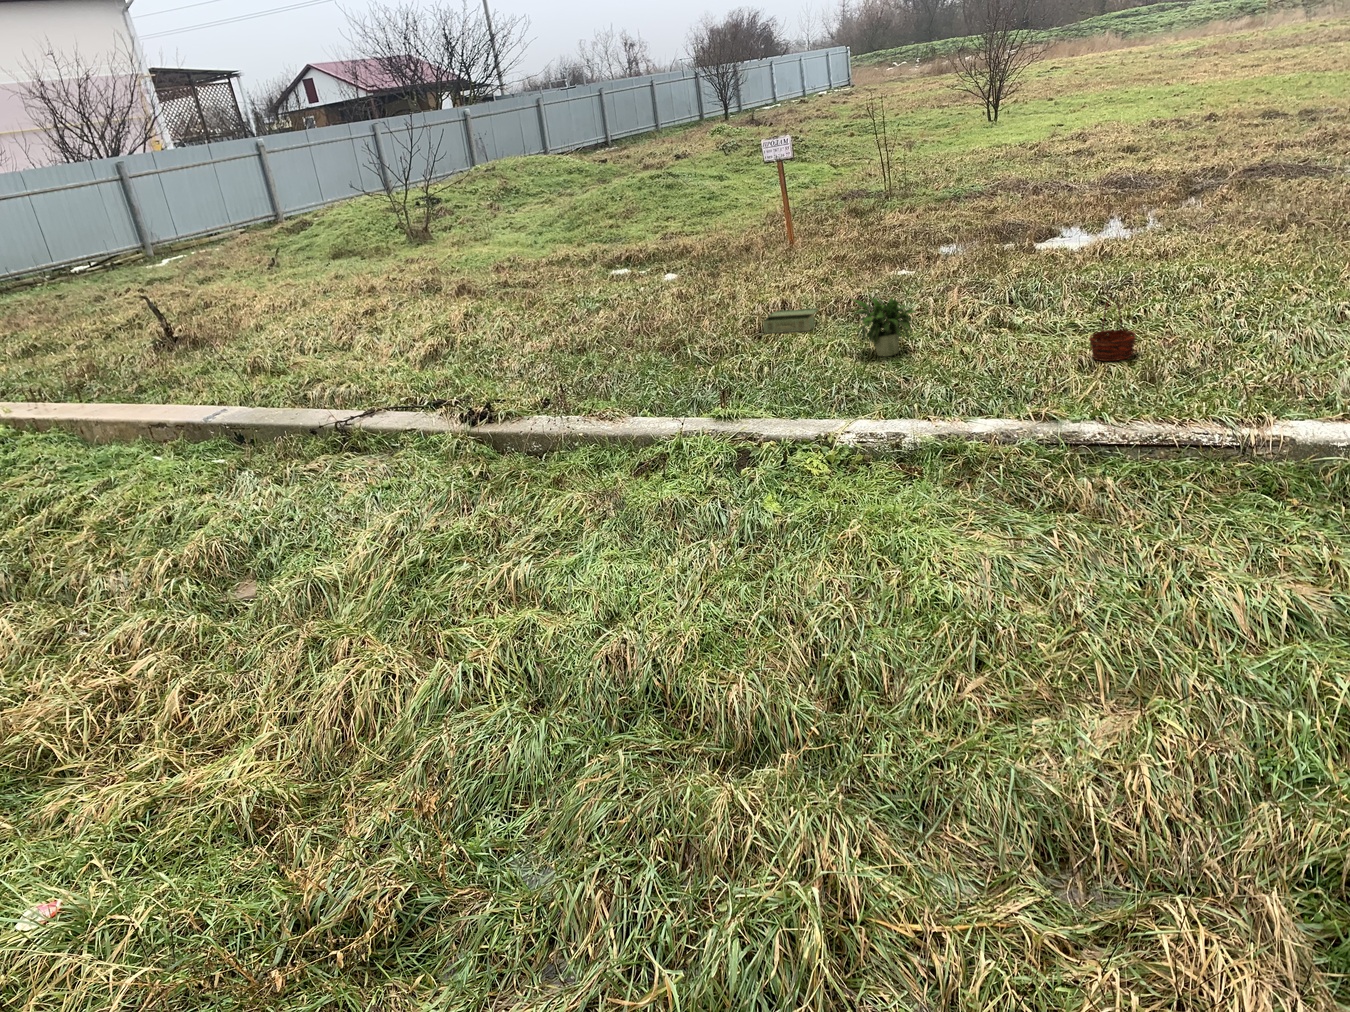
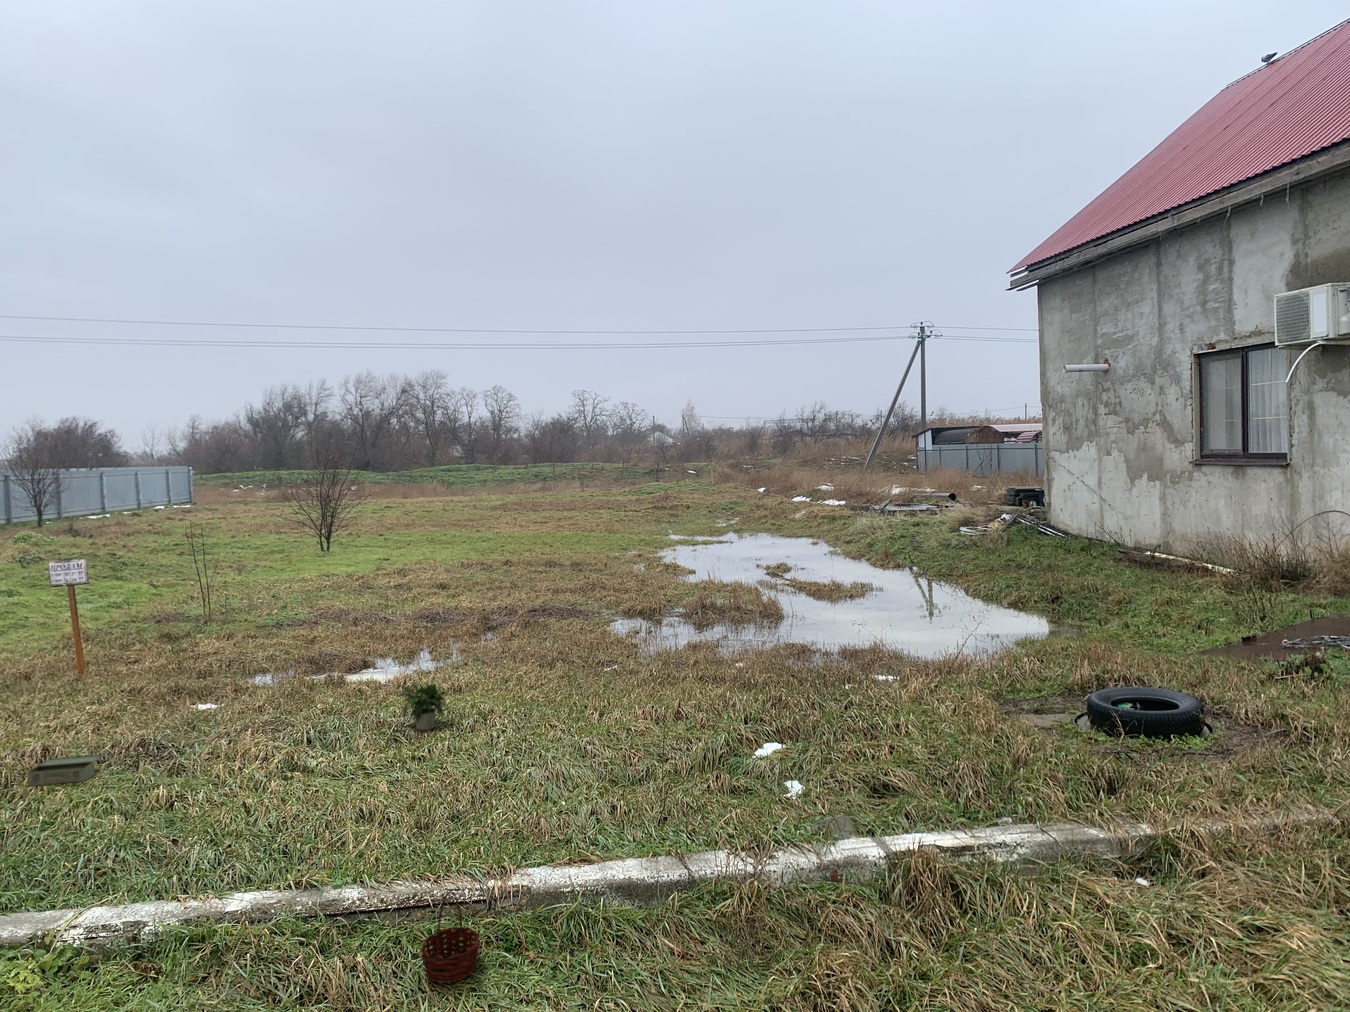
potted plant: present [852,295,916,356] -> present [389,683,450,730]
basket: present [1089,297,1136,361] -> present [420,891,480,983]

